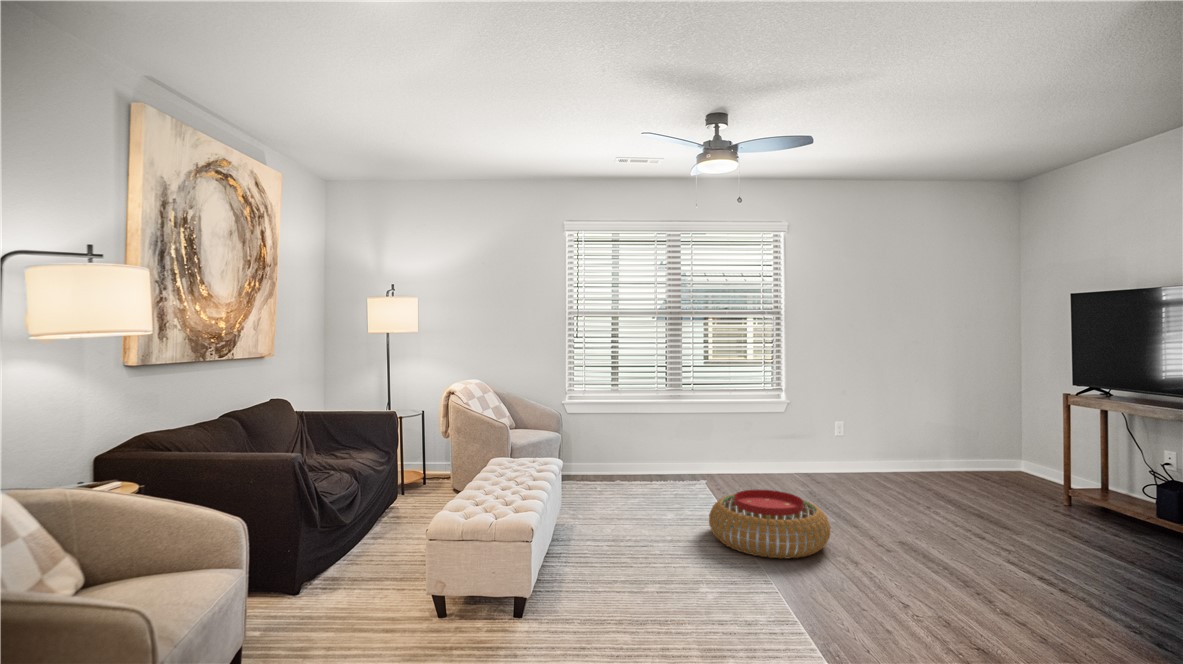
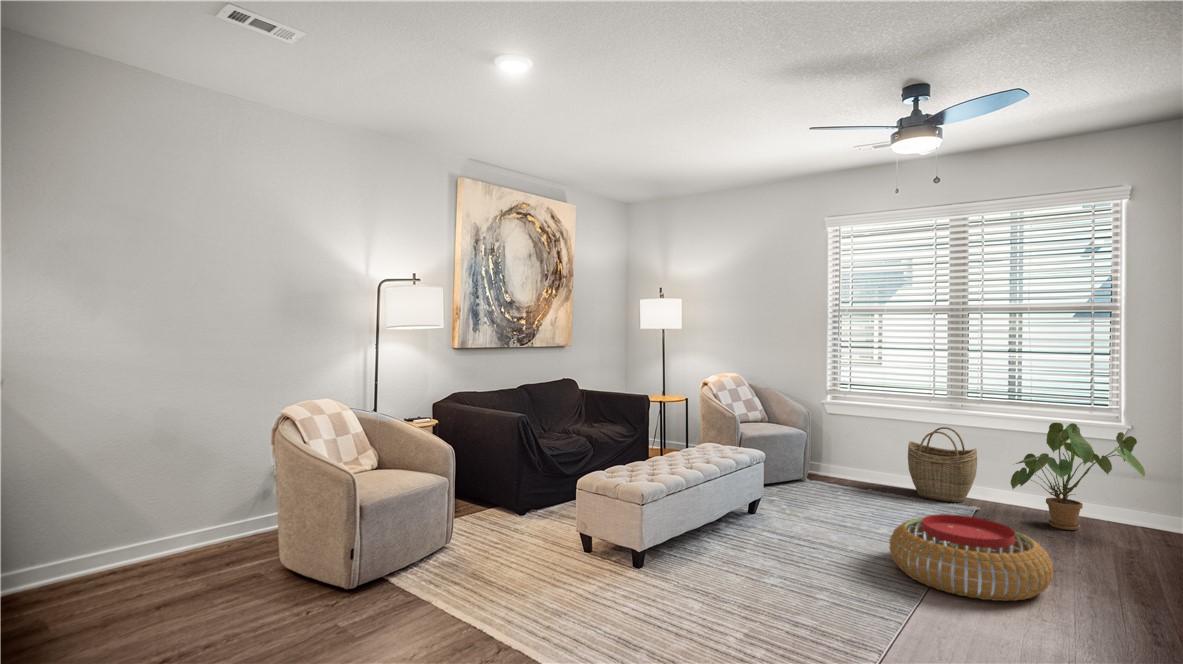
house plant: none [719,404,805,485] -> present [1011,423,1146,530]
woven basket: none [638,415,690,478] -> present [908,427,977,502]

